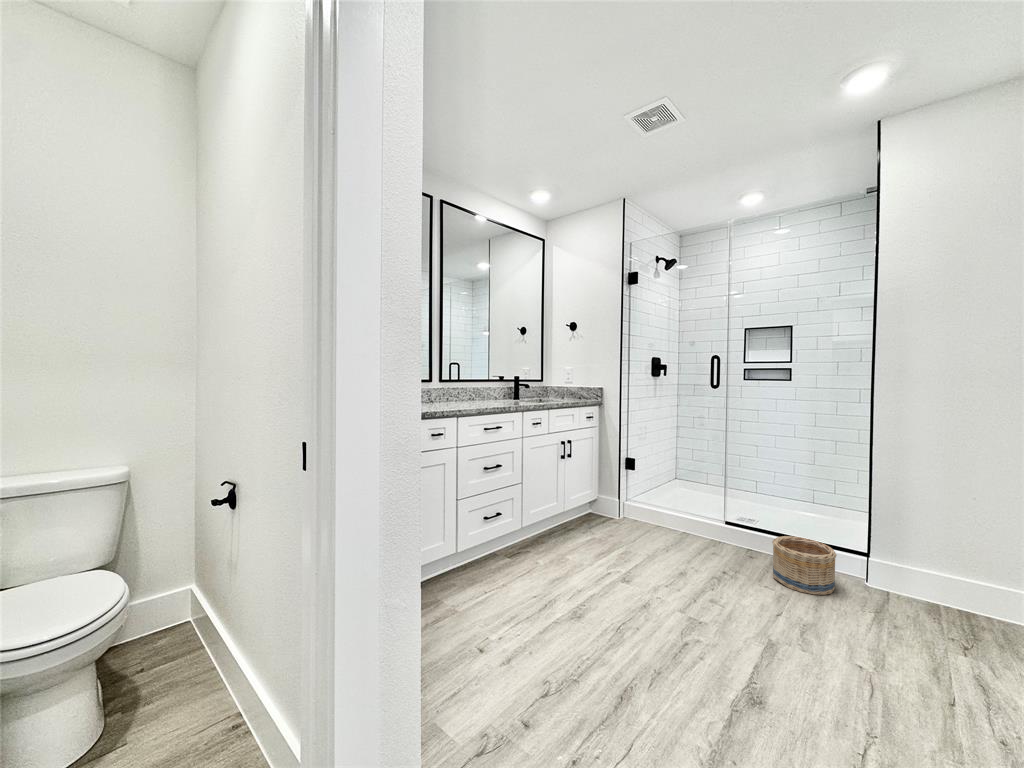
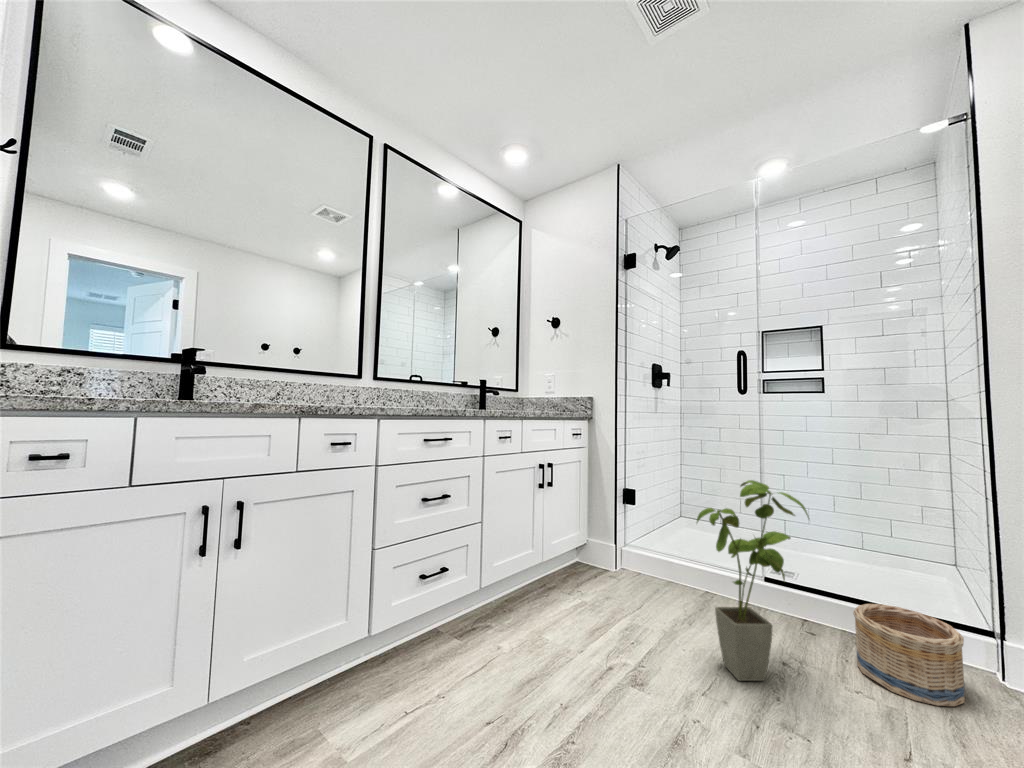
house plant: none [668,456,737,581] -> present [697,480,809,681]

